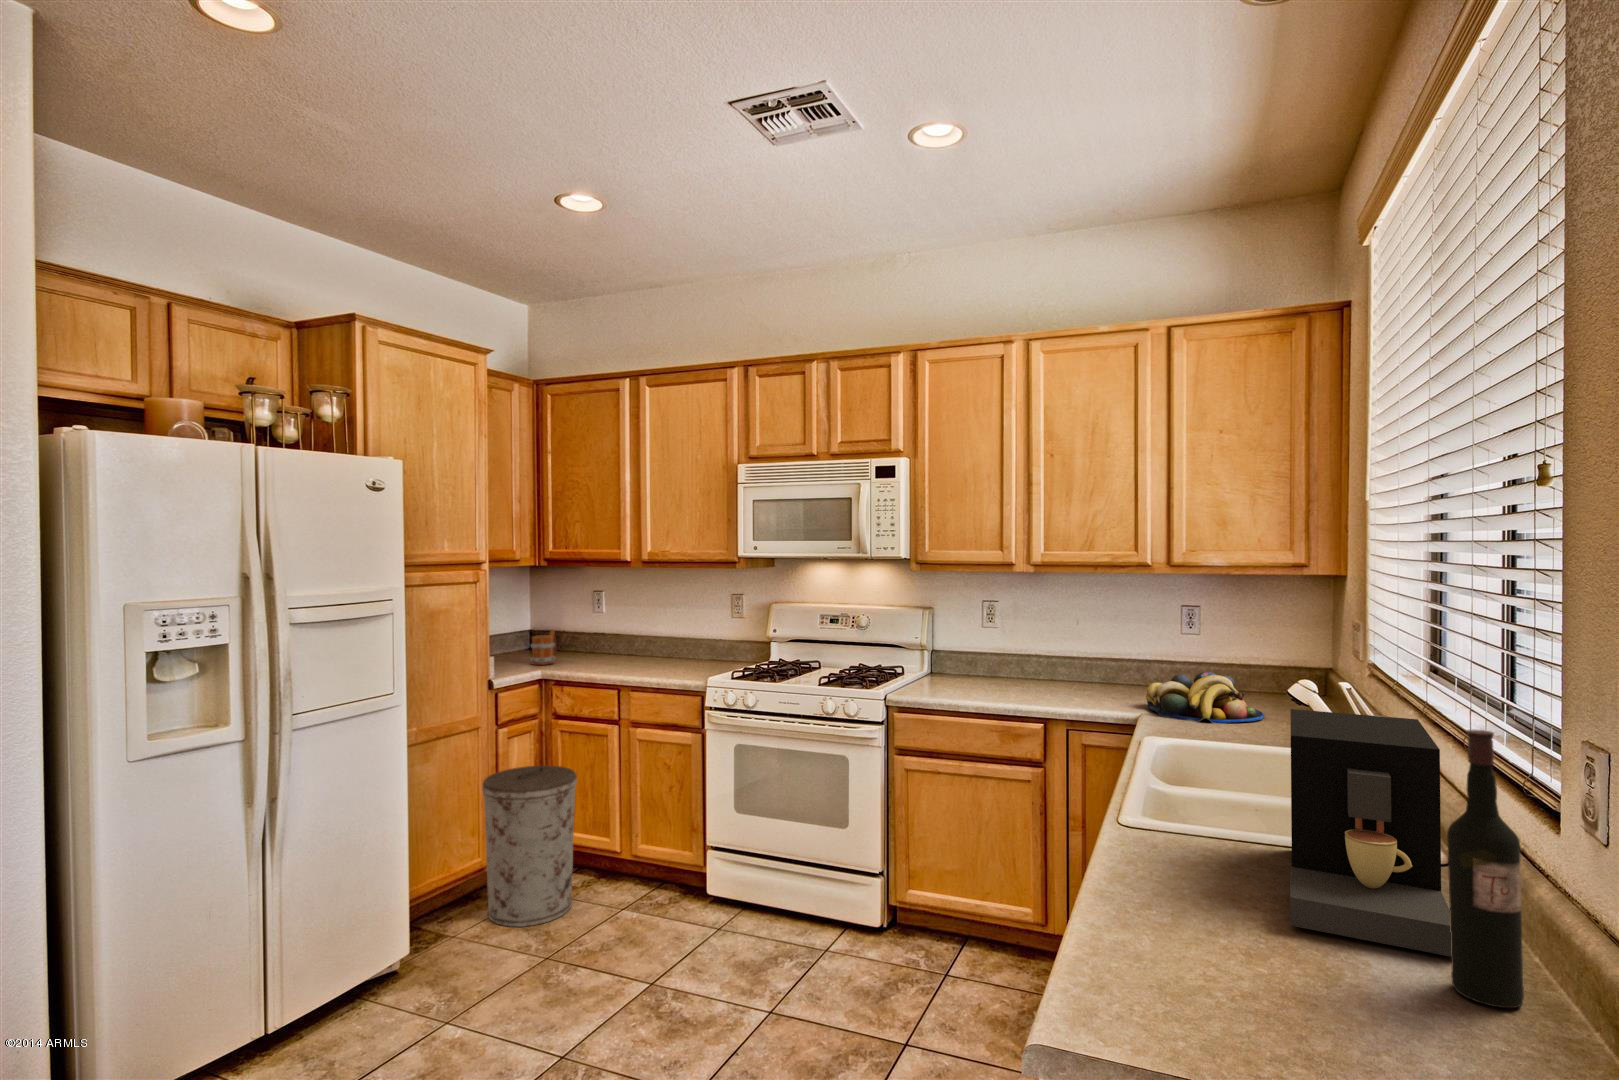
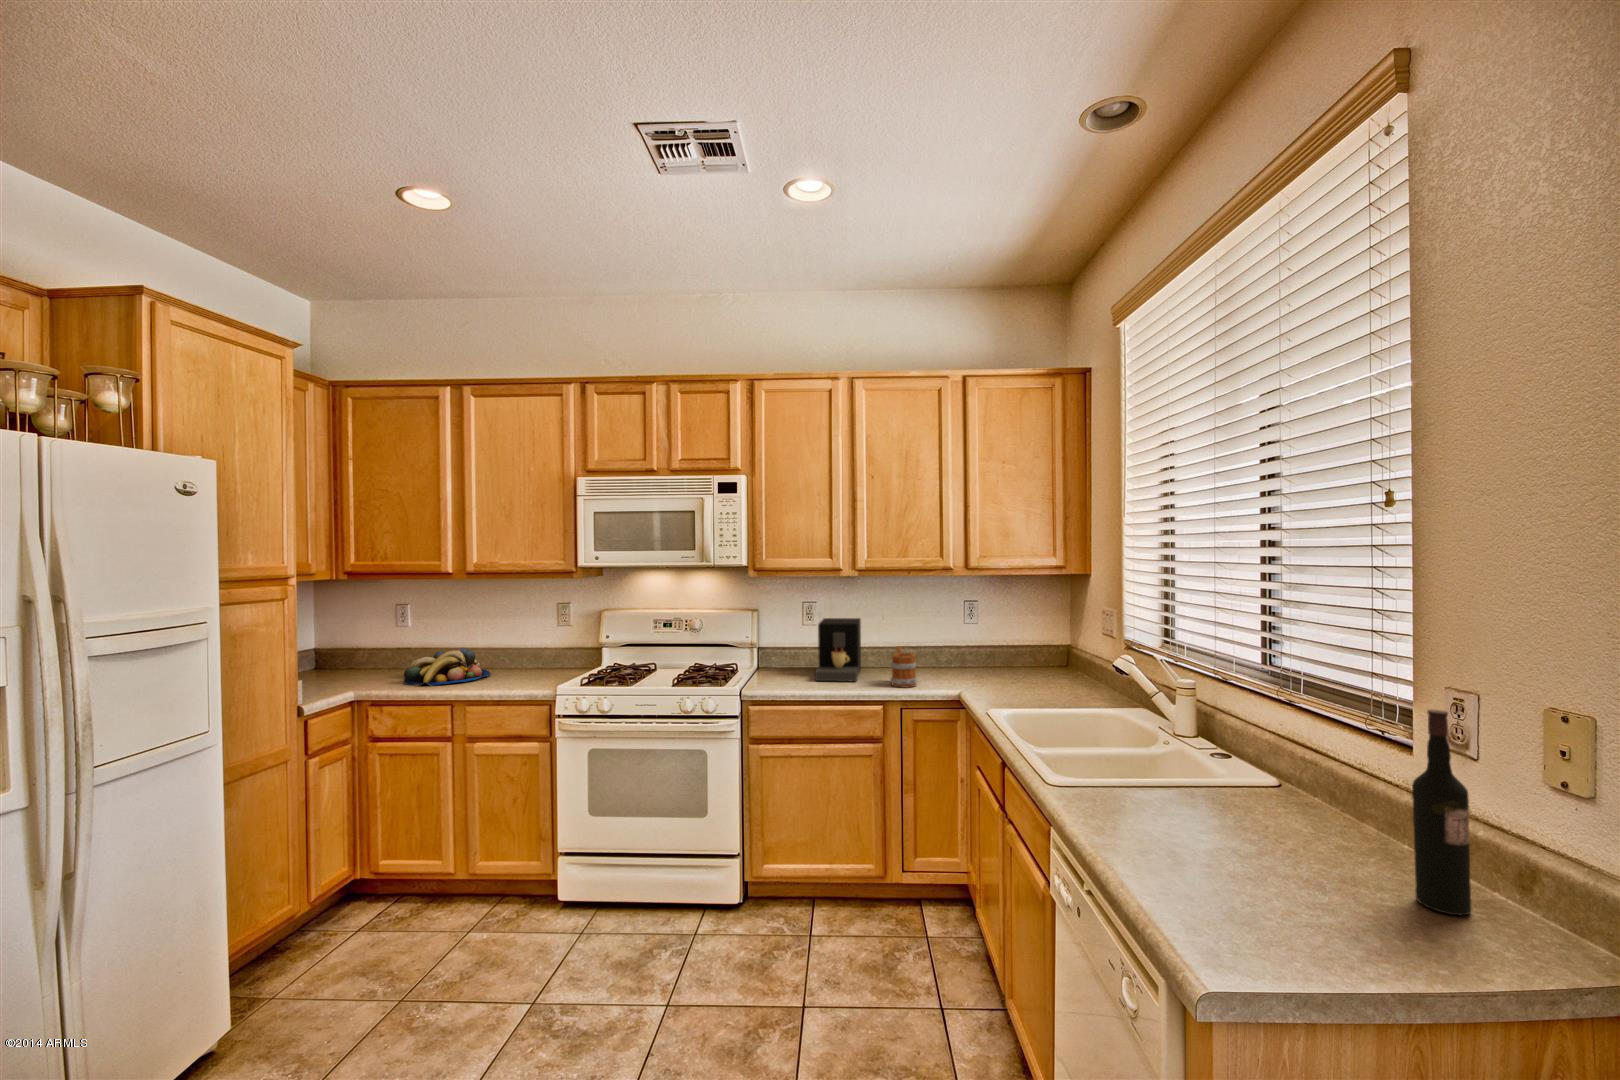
mug: present [530,630,557,665] -> present [891,646,918,688]
fruit bowl: present [1146,672,1265,724] -> present [404,648,490,686]
coffee maker: present [1290,709,1451,957] -> present [815,618,861,681]
trash can: present [482,765,577,927] -> none [296,794,412,982]

